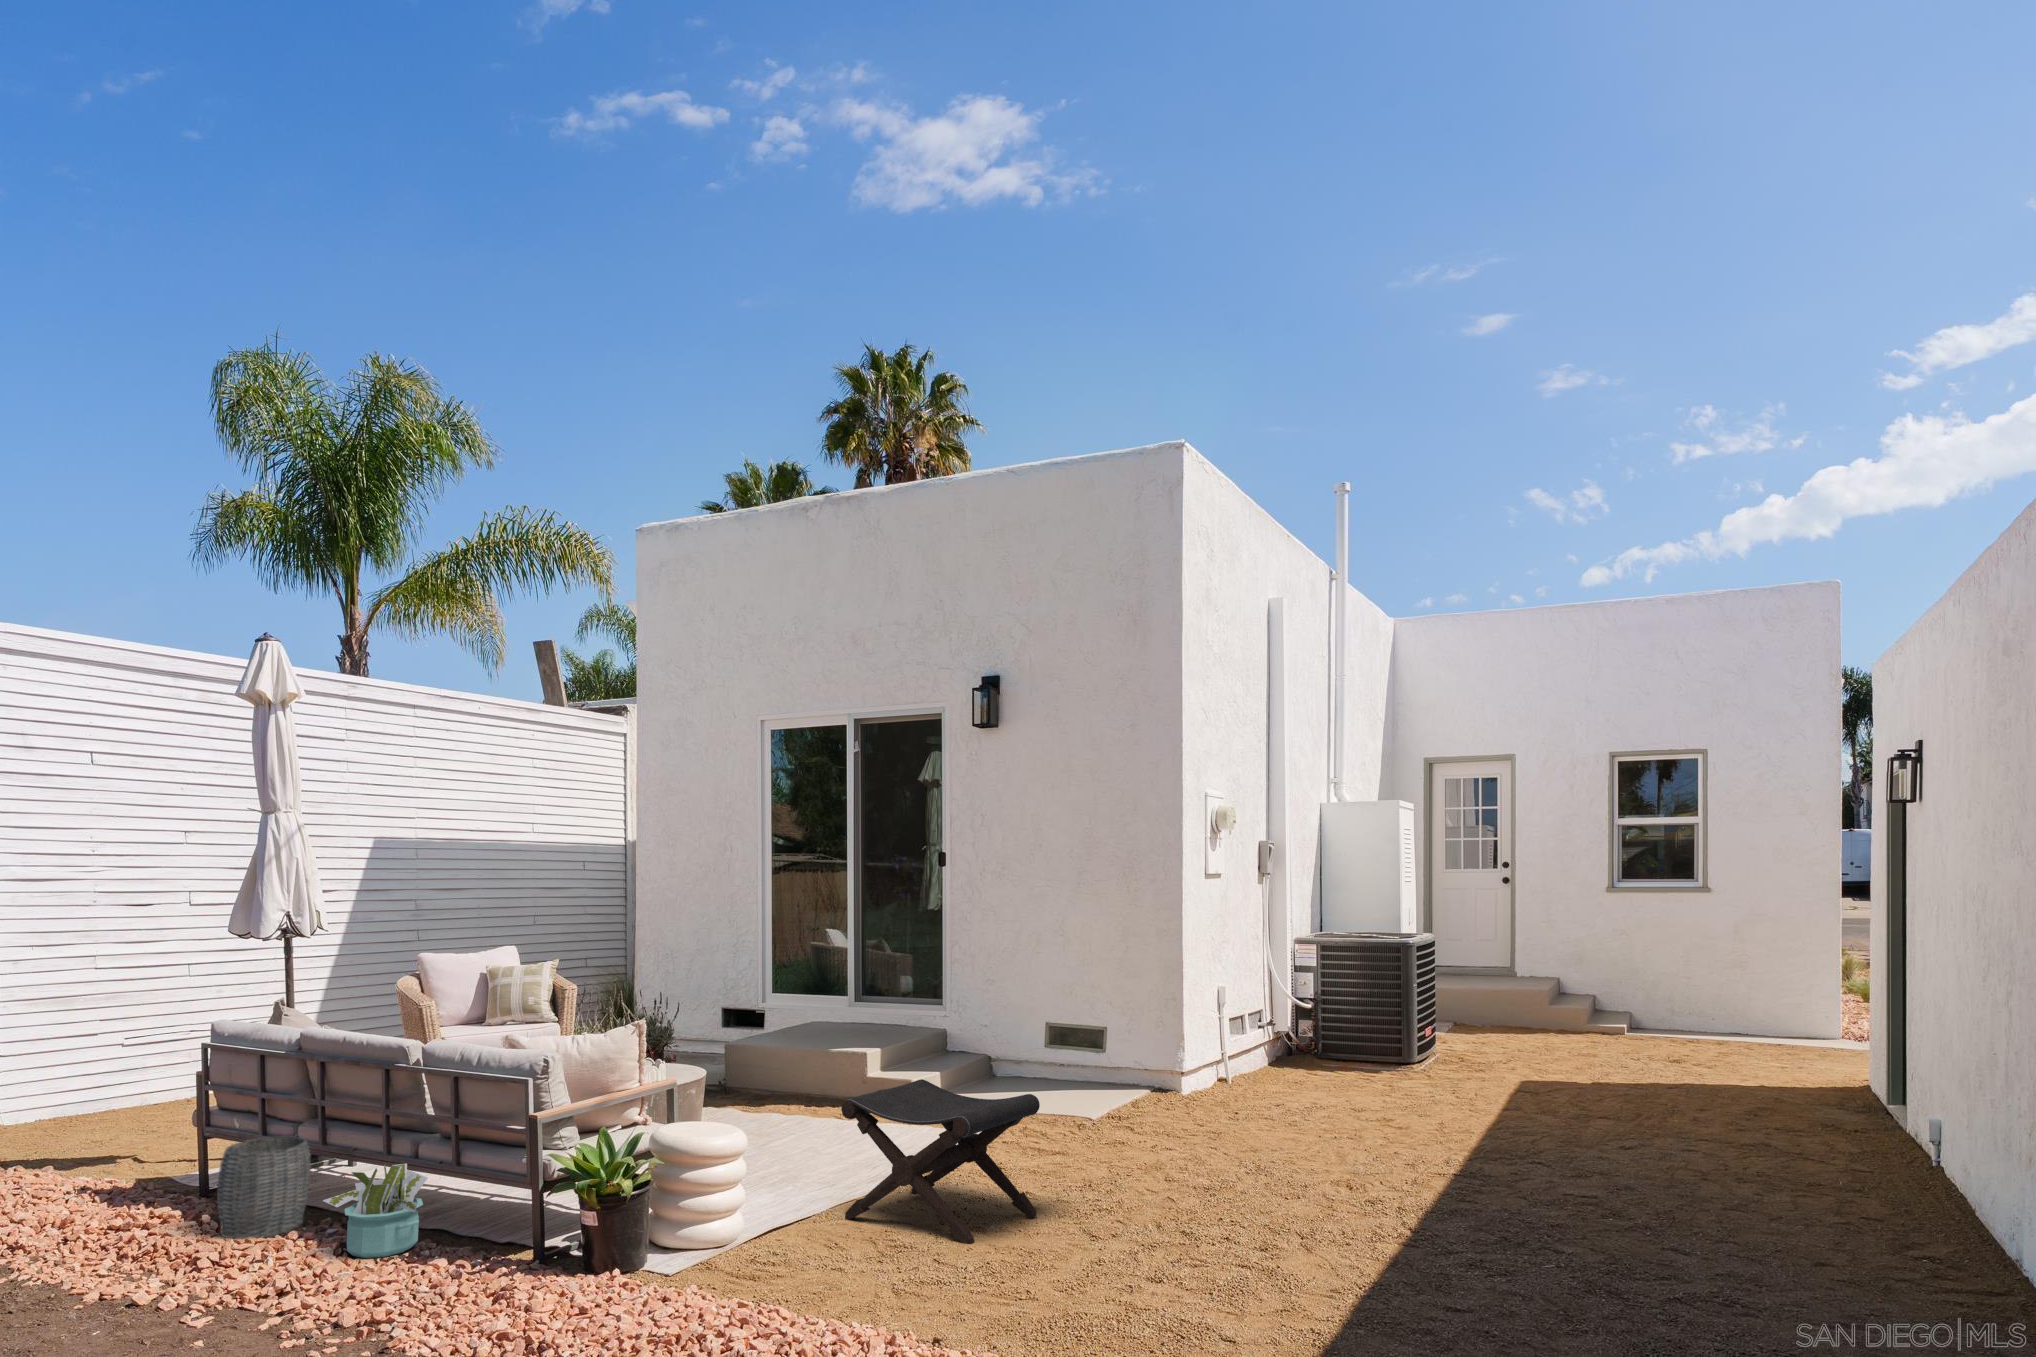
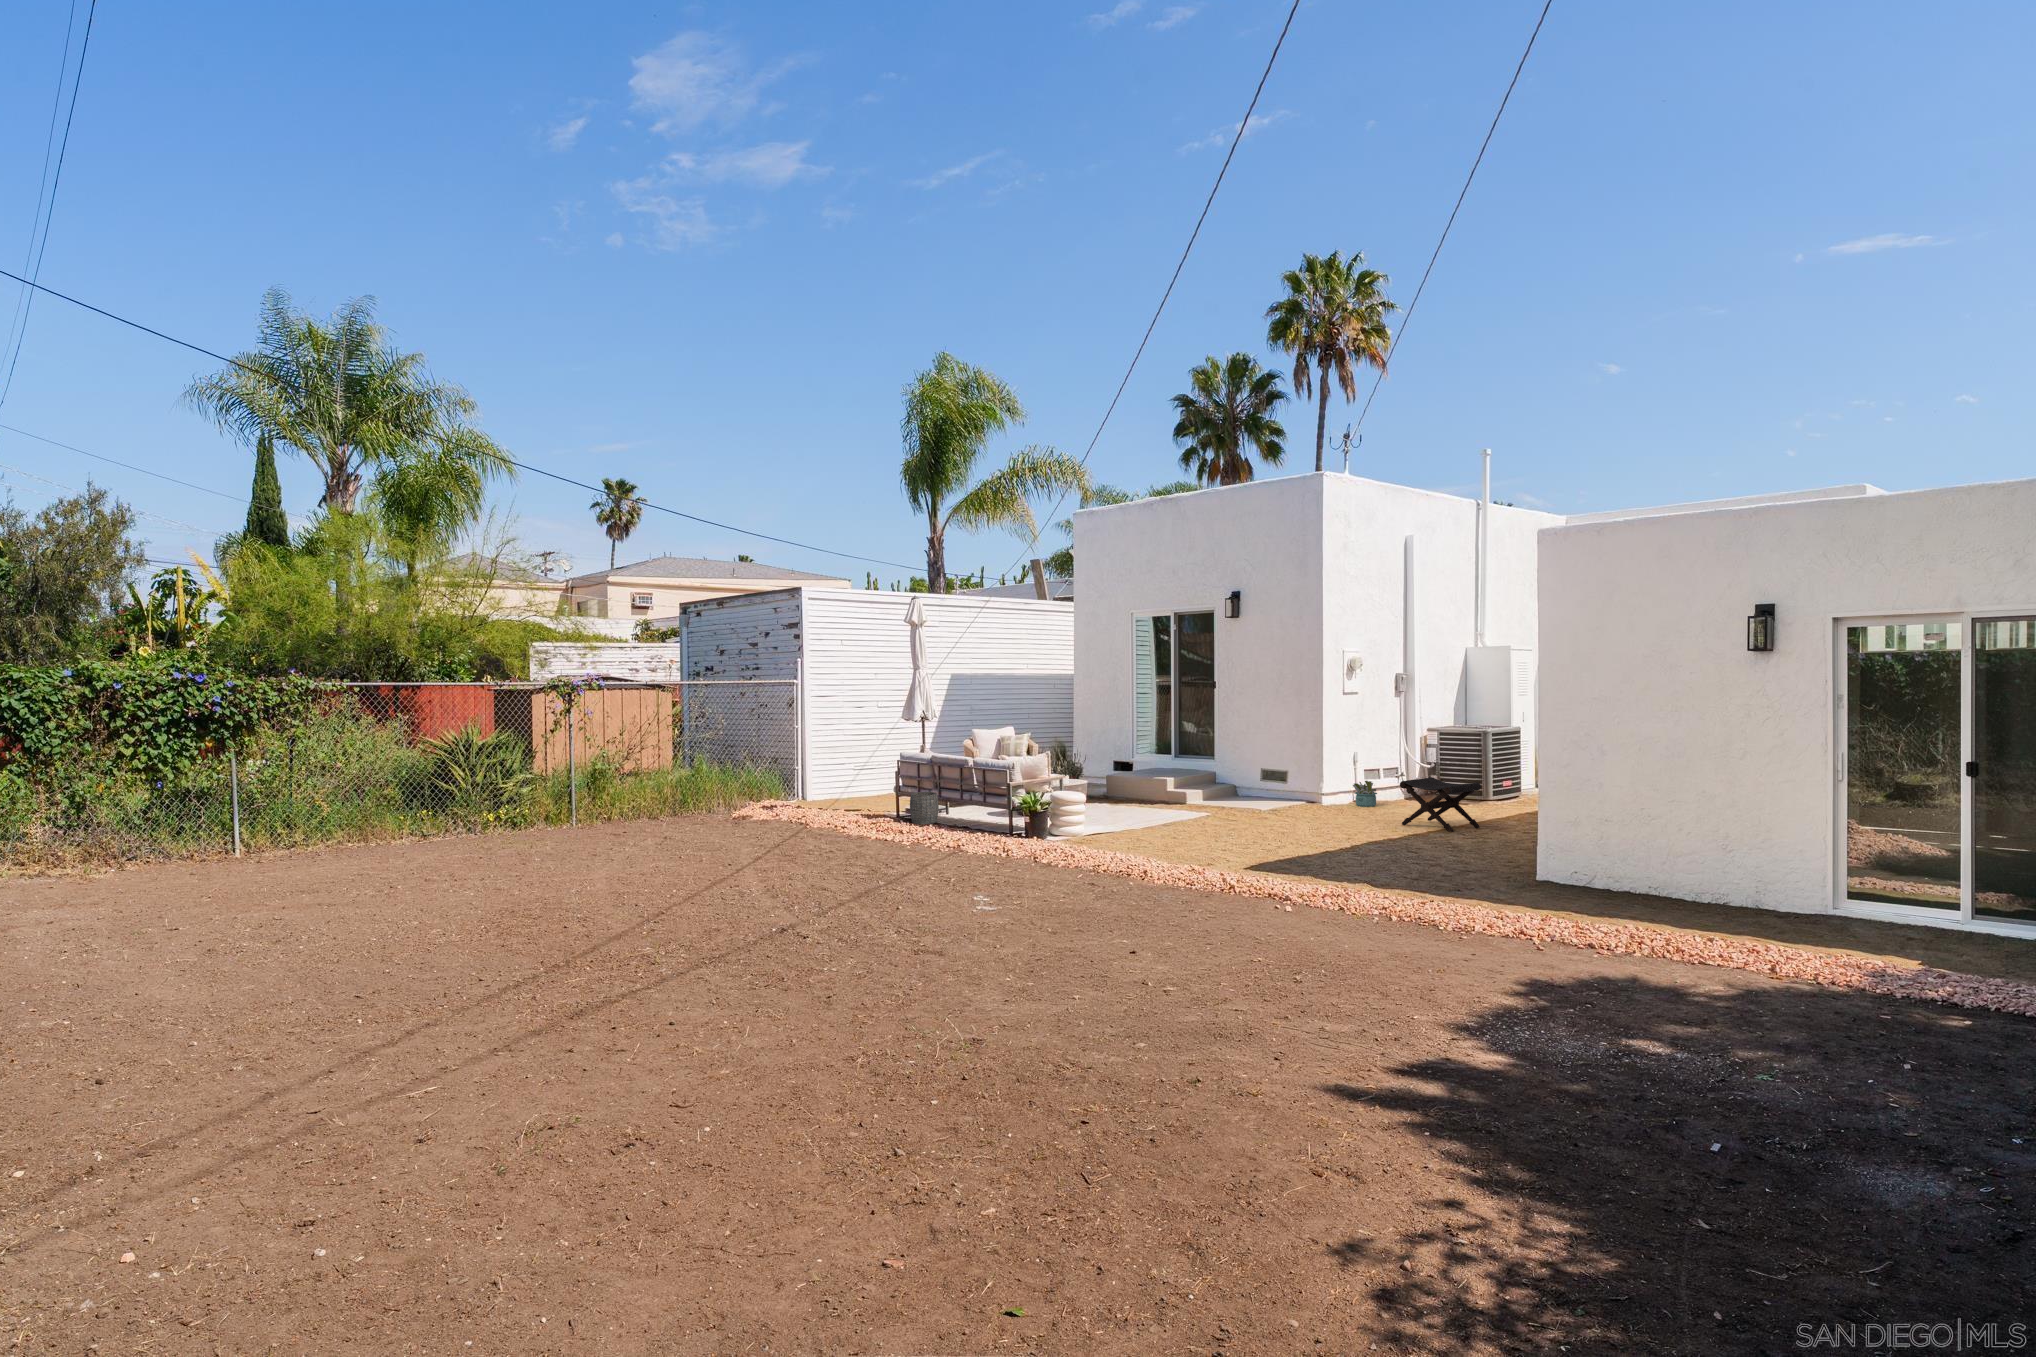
footstool: present [841,1079,1040,1244] -> present [1400,777,1481,832]
decorative plant: present [323,1164,428,1258] -> present [1353,781,1377,807]

